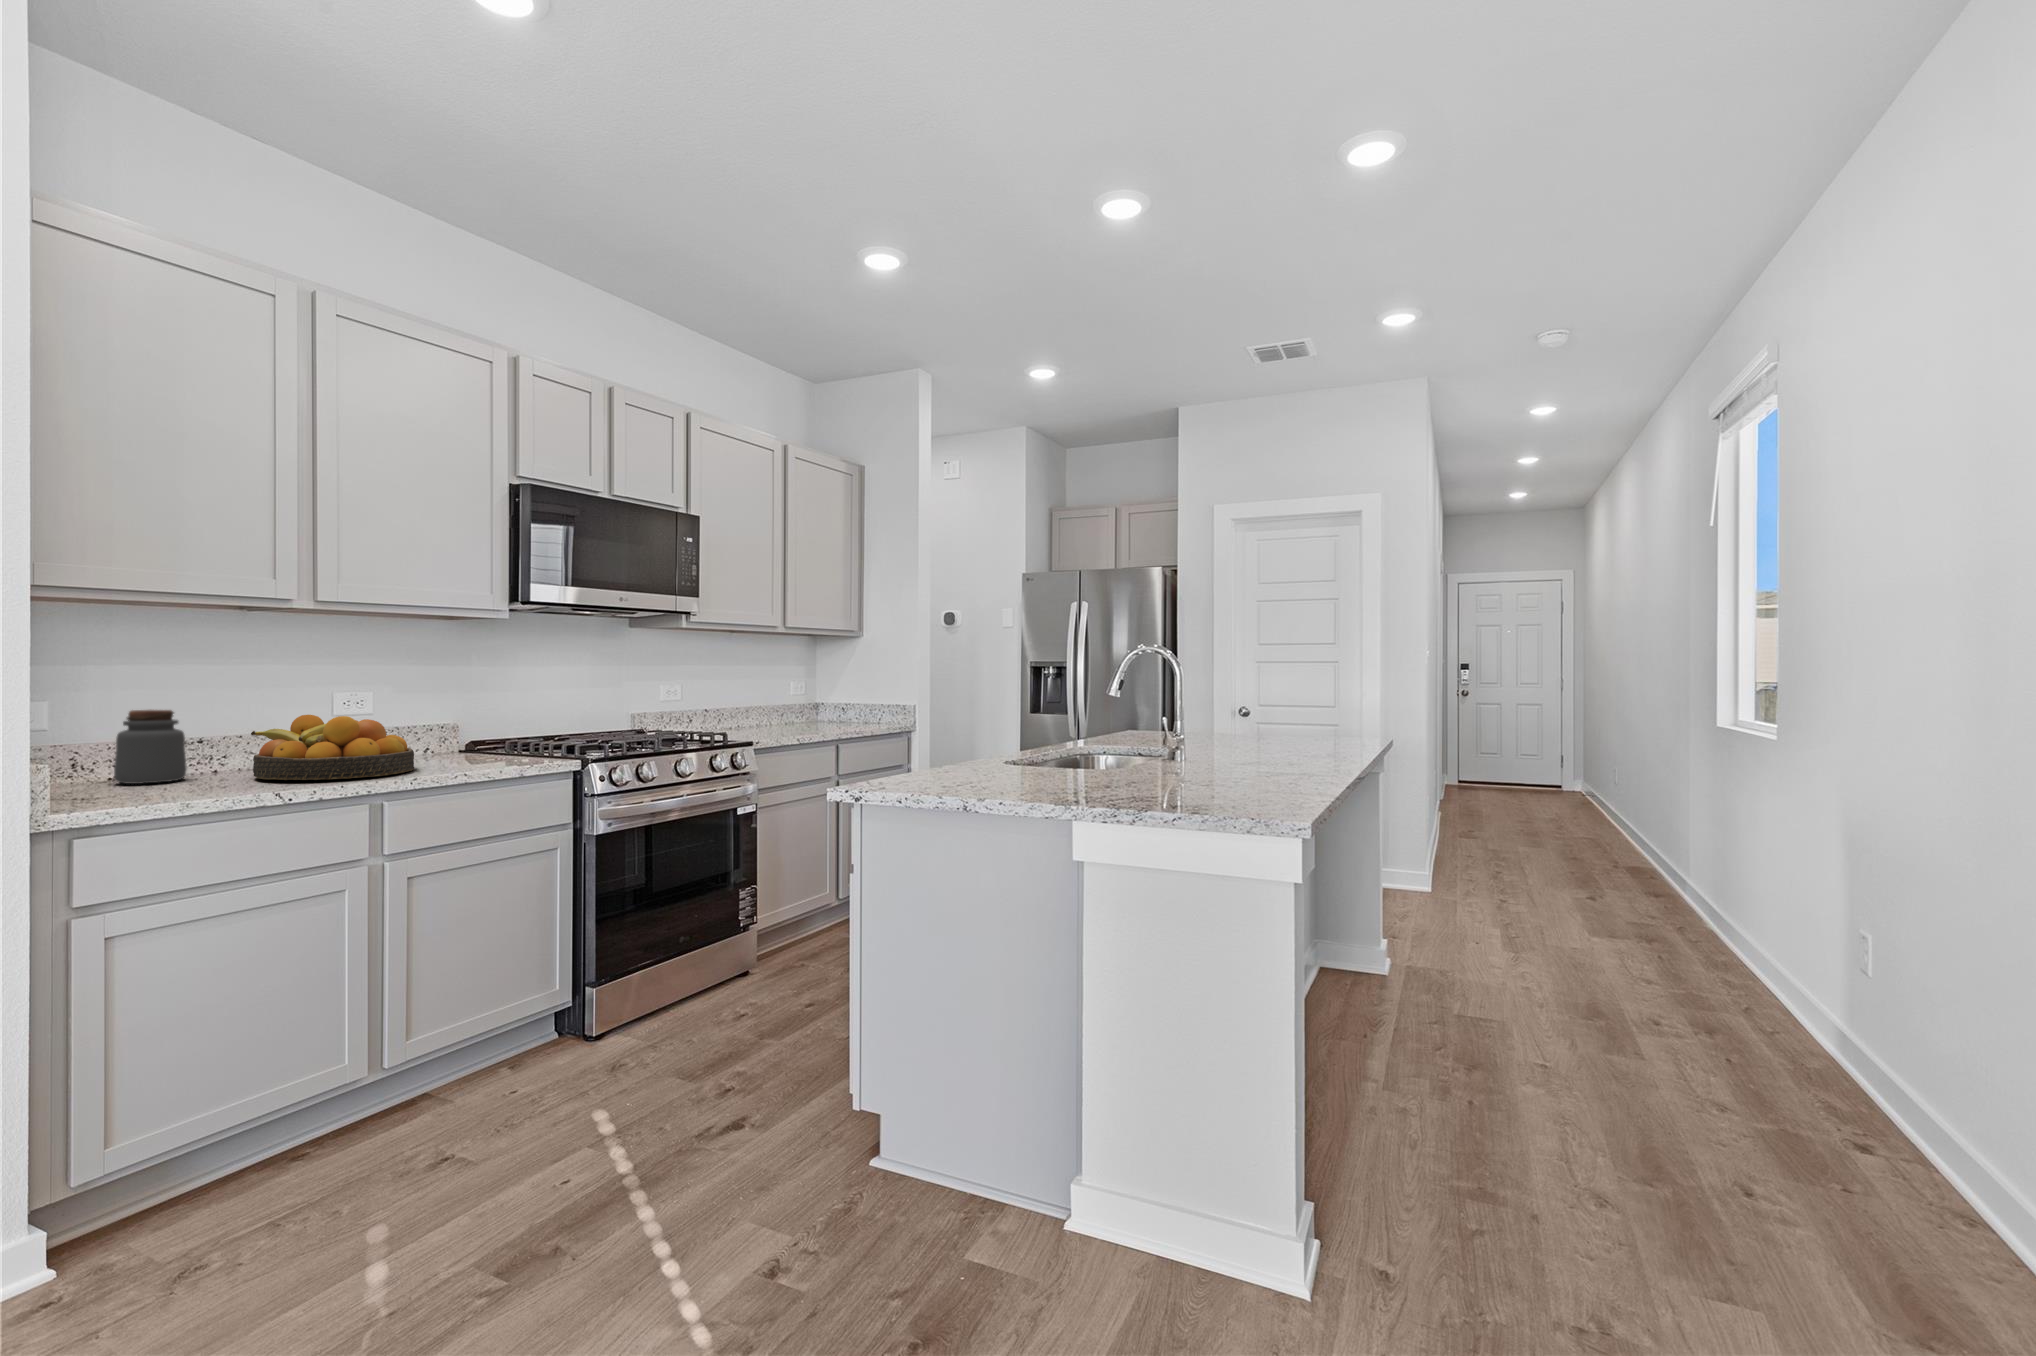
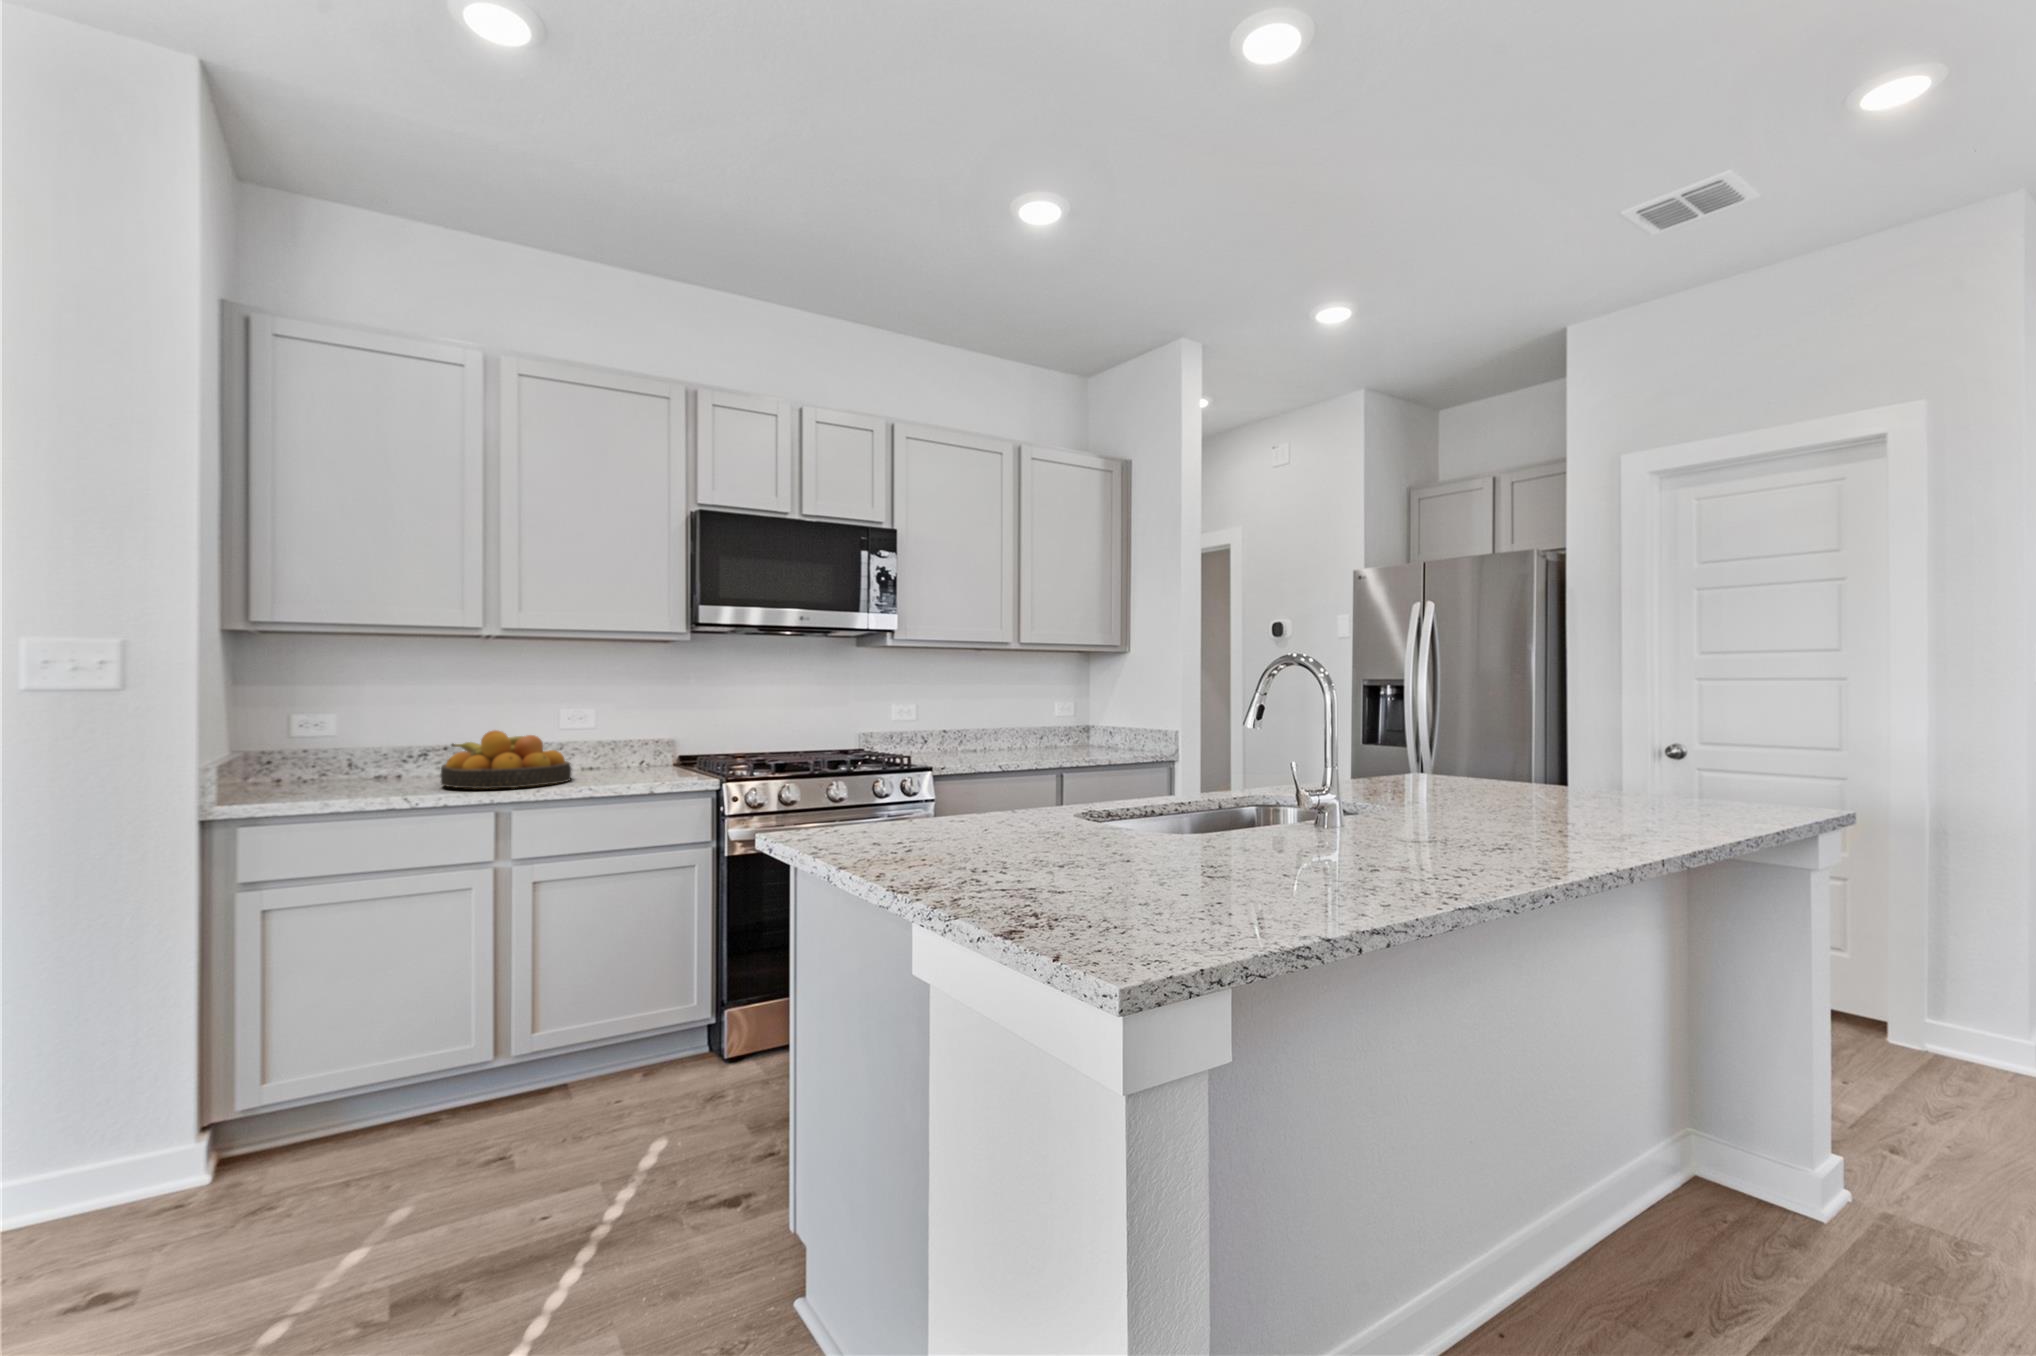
jar: present [114,710,187,784] -> none [367,724,419,783]

